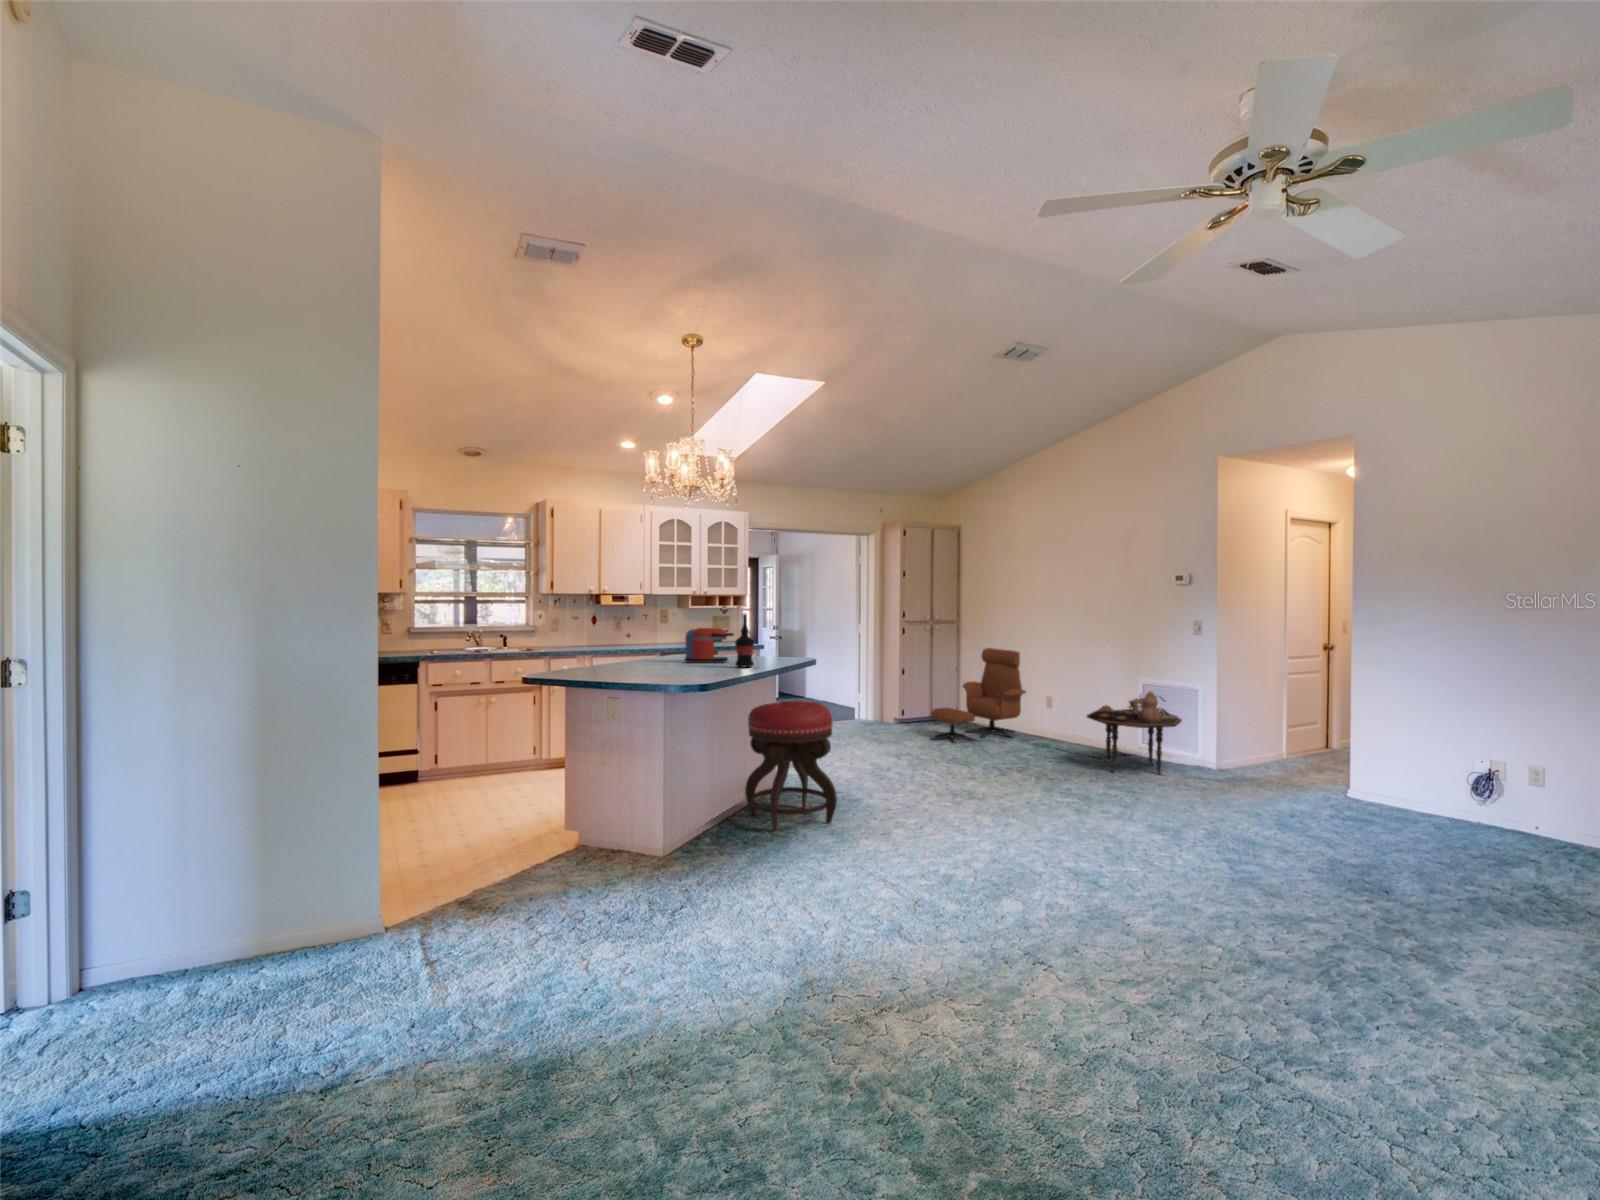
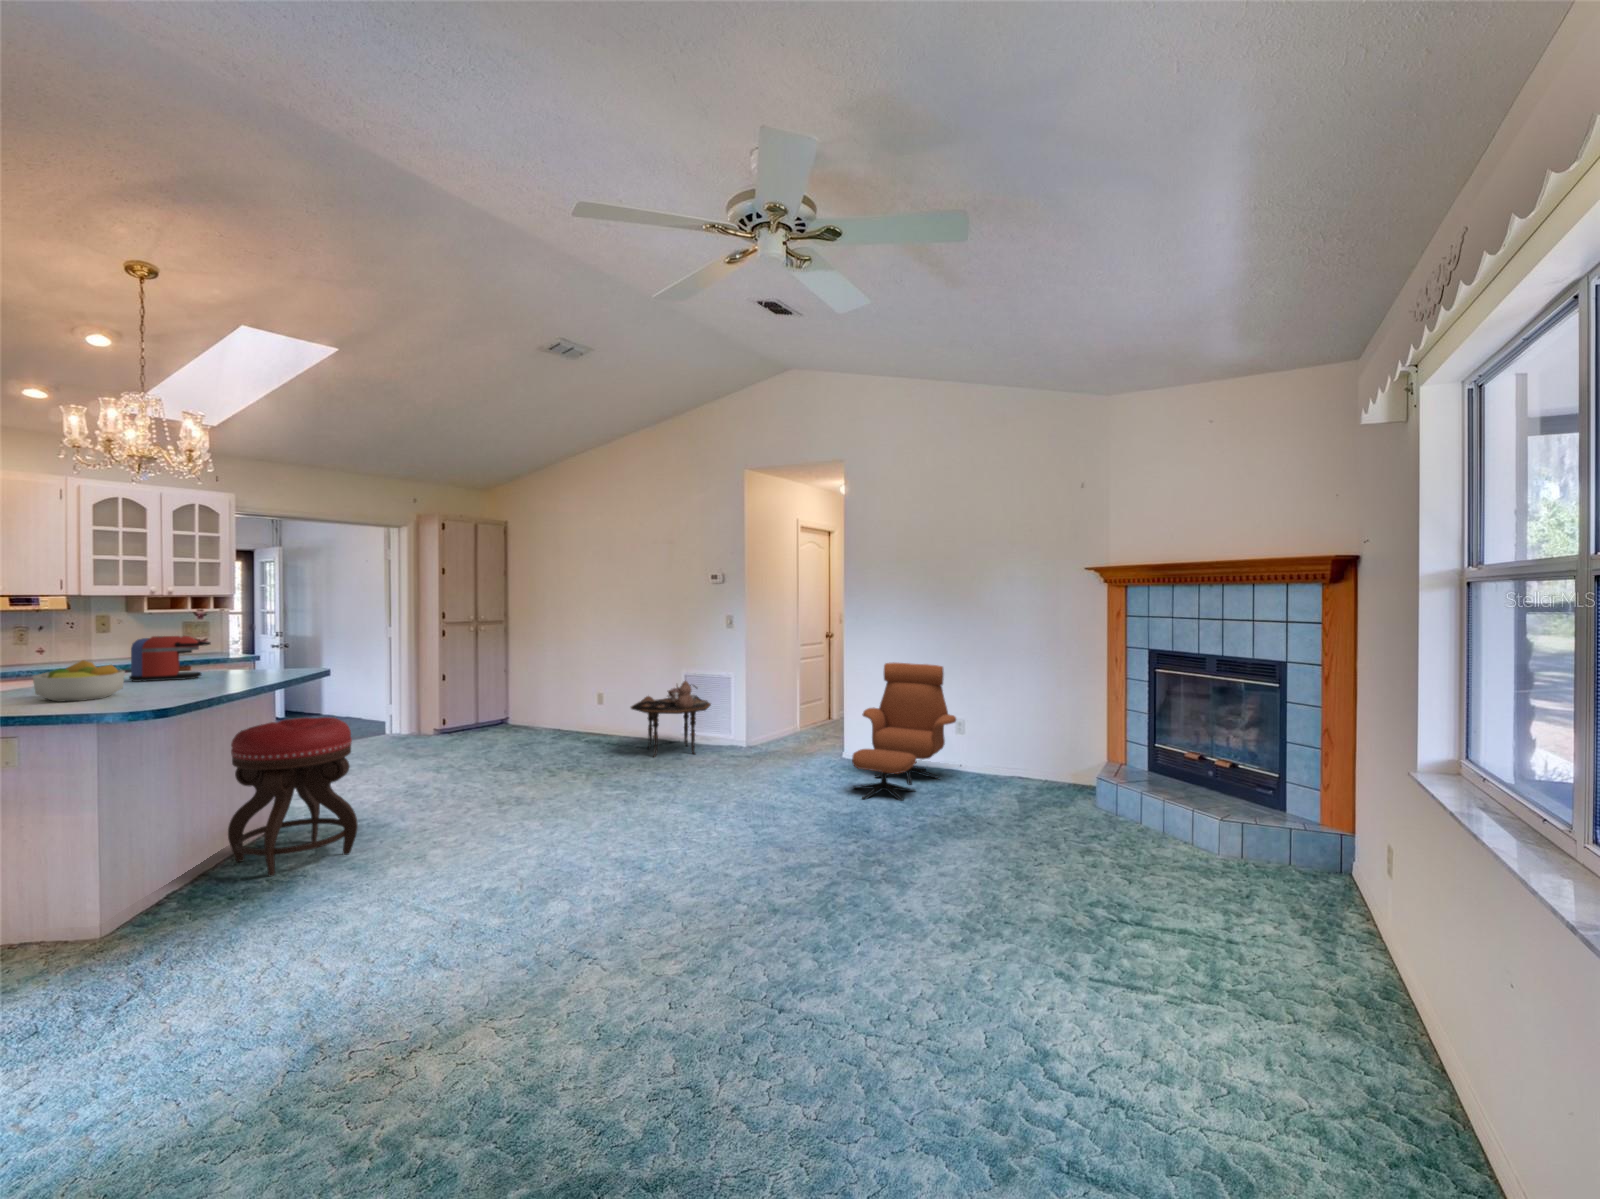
wine bottle: present [735,614,754,667] -> none [211,617,240,683]
fruit bowl: none [634,645,685,676] -> present [33,660,125,702]
lounge chair: present [931,648,1026,743] -> present [852,662,956,801]

